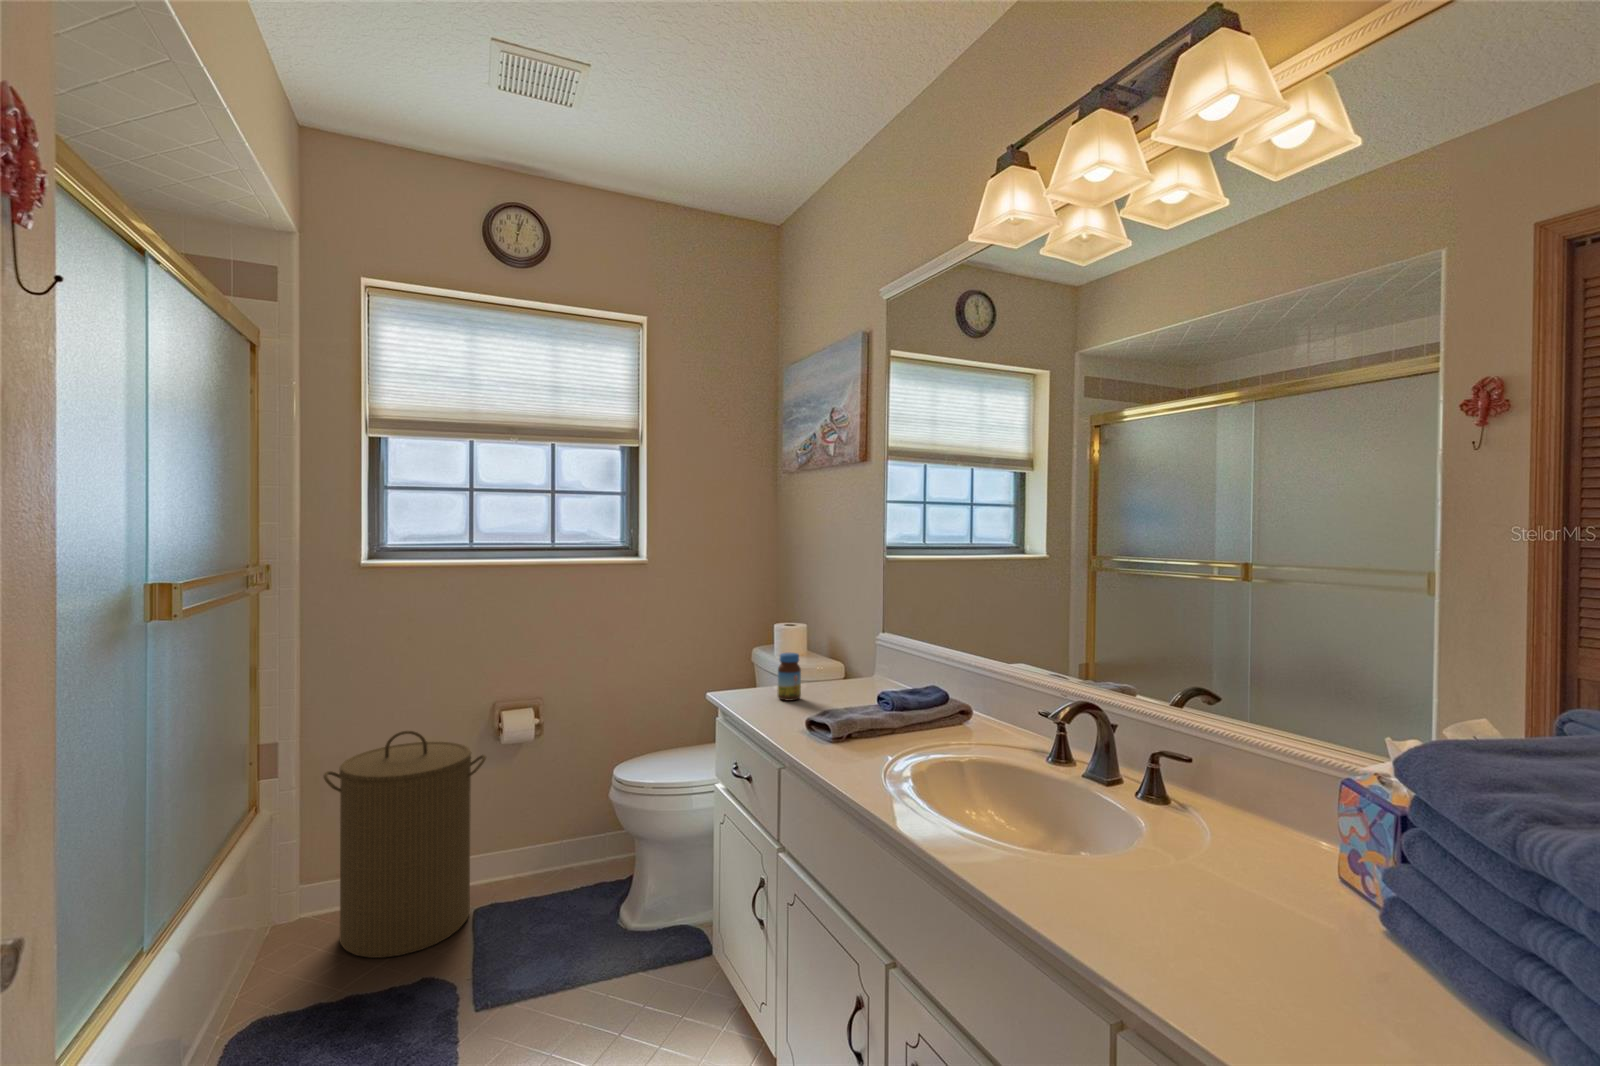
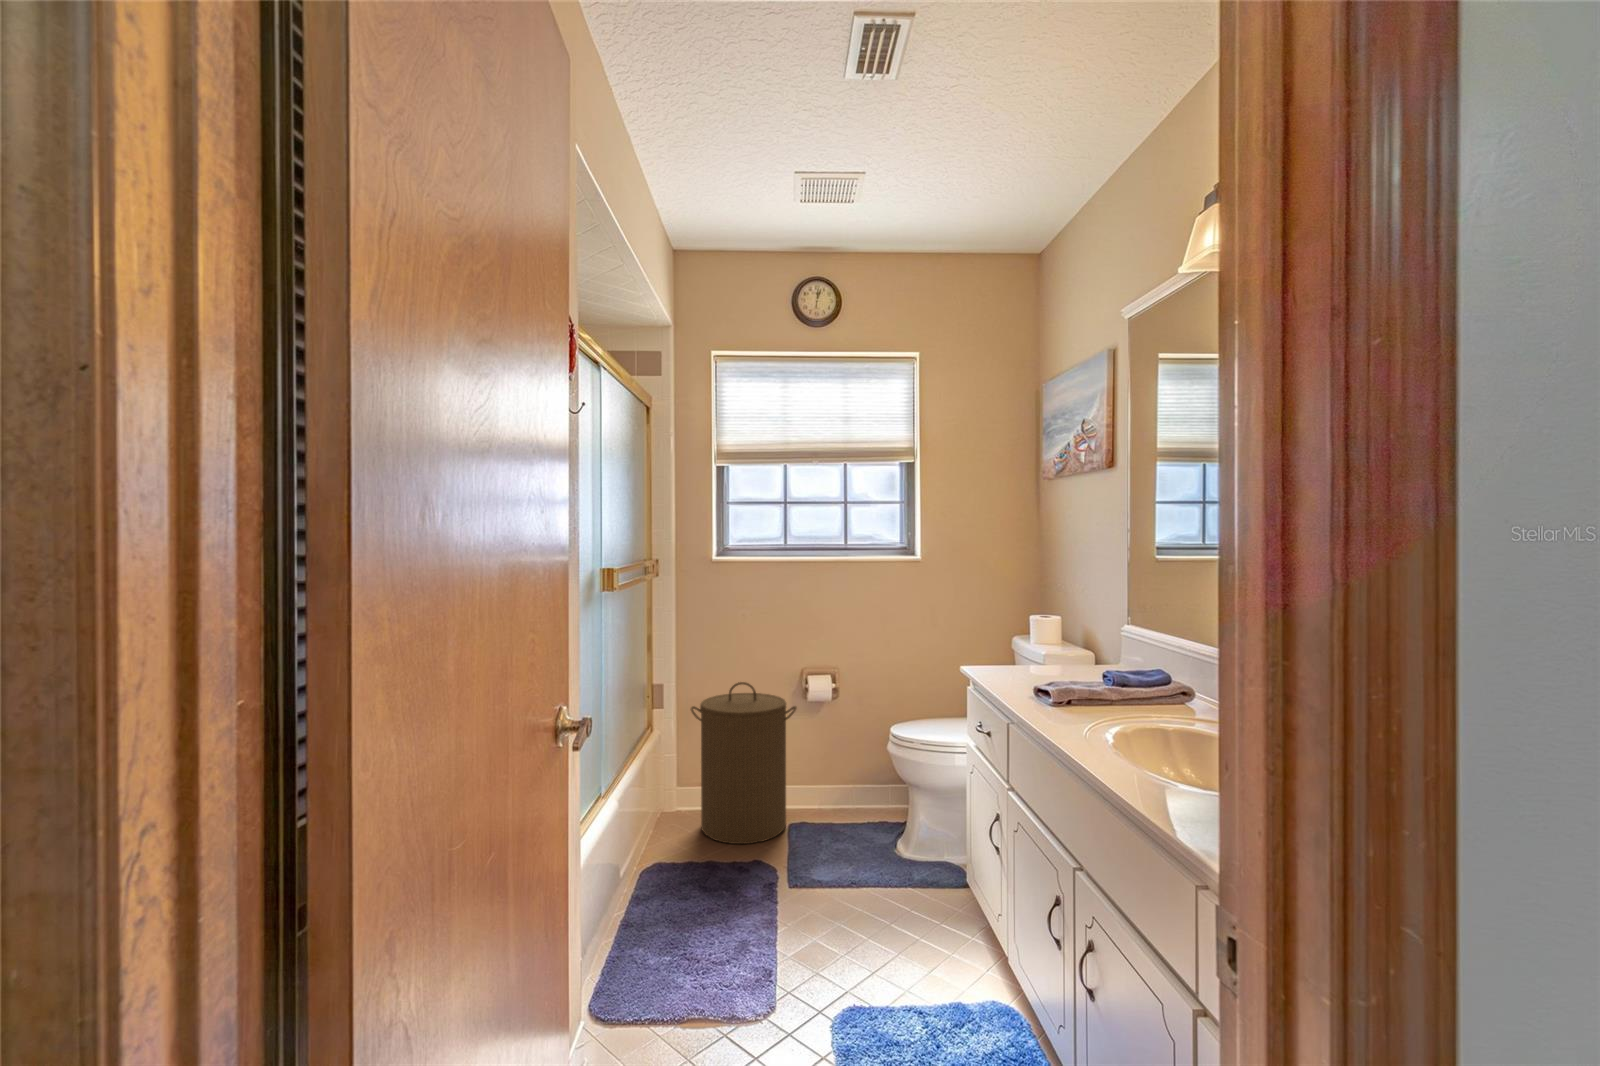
jar: present [778,653,801,701] -> none [1020,636,1041,676]

